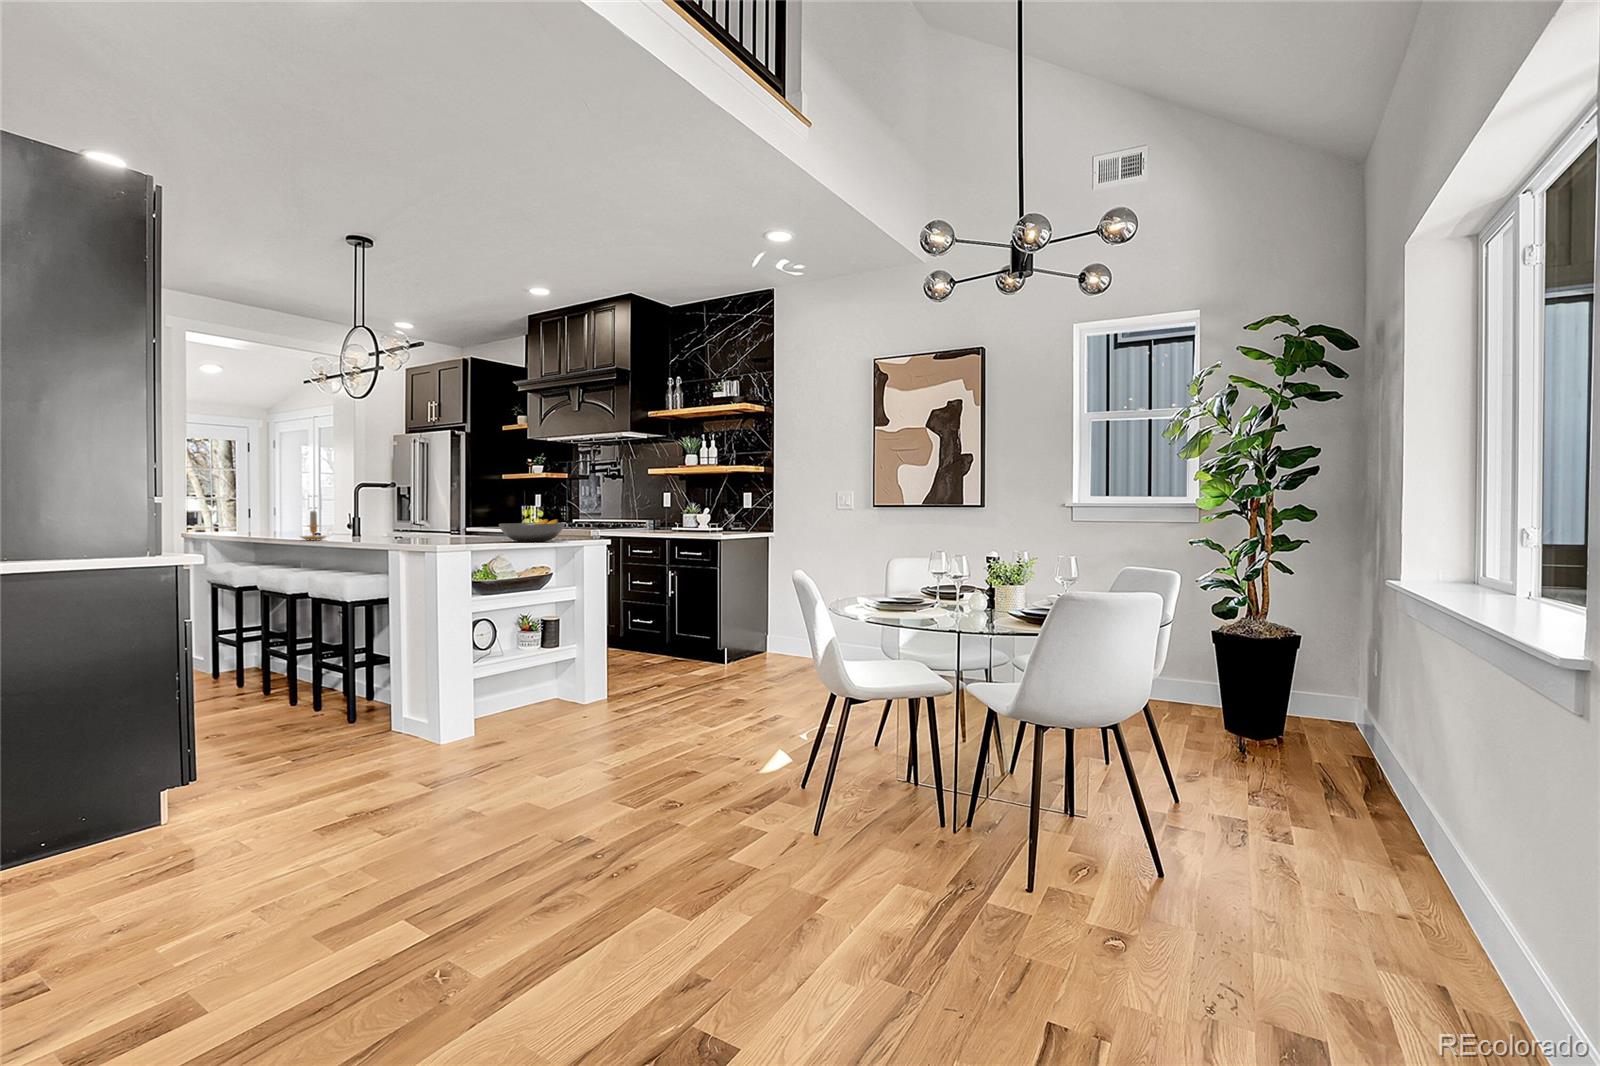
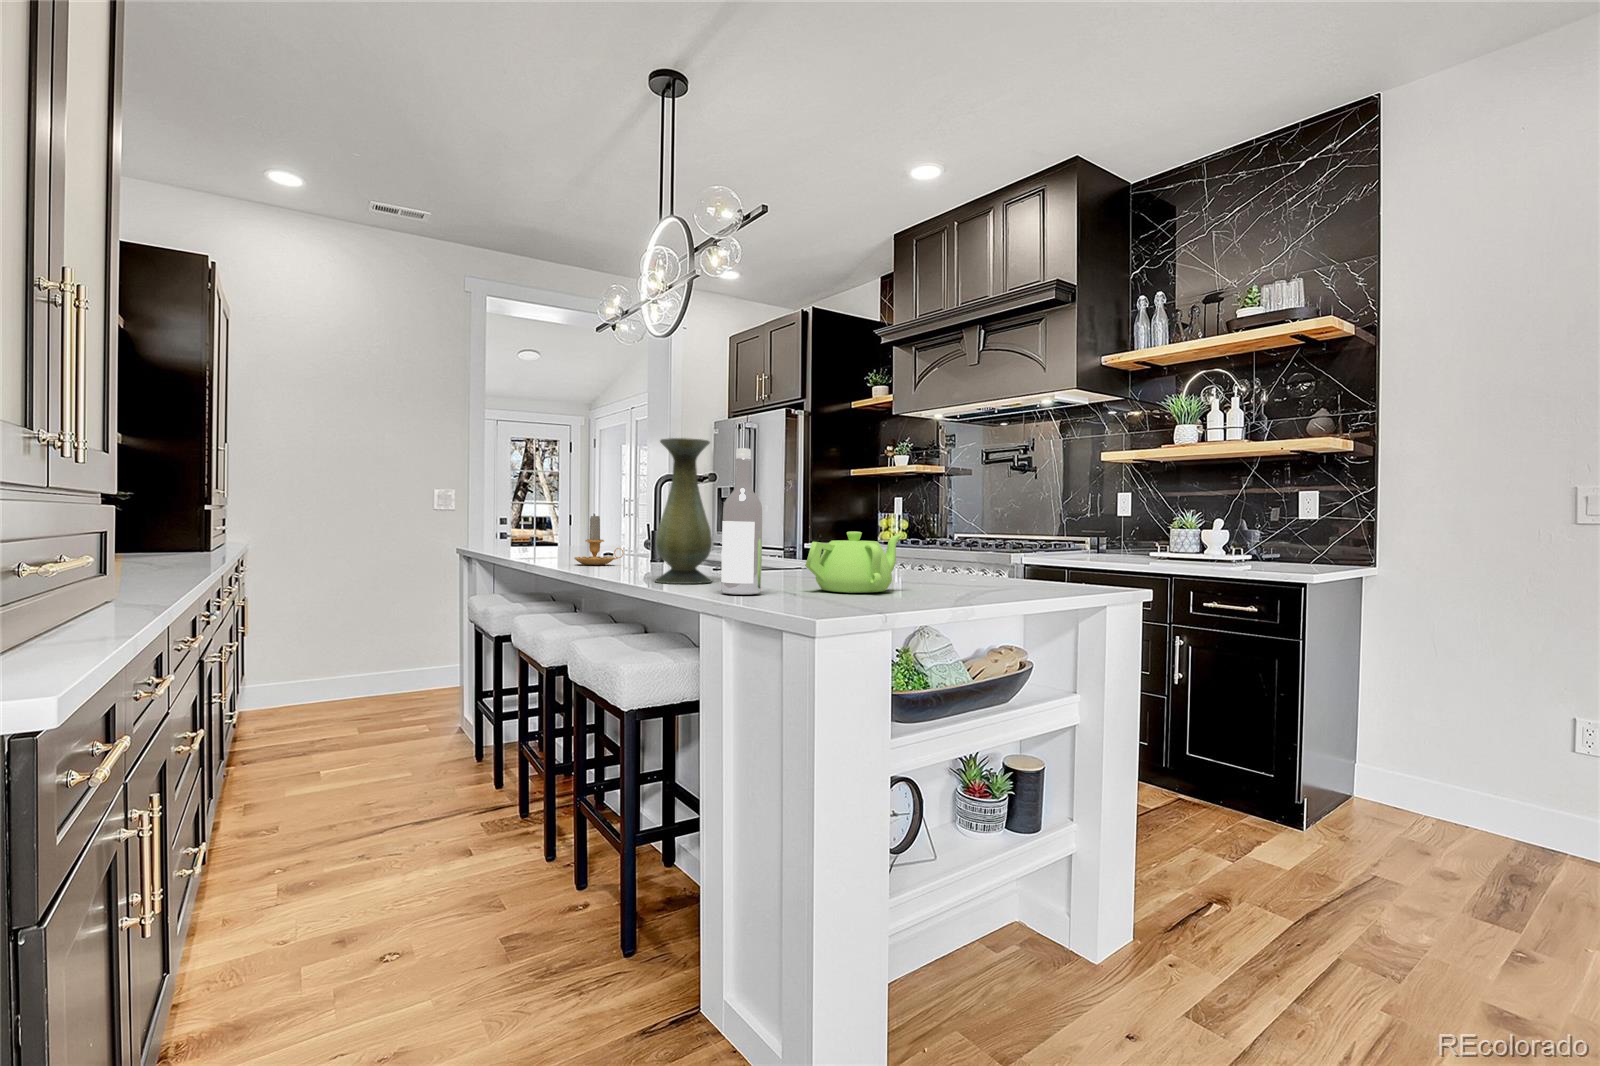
vase: none [360,473,392,543] -> present [655,438,712,584]
wine bottle: none [396,481,416,544] -> present [721,448,762,595]
teapot: none [438,517,488,543] -> present [805,531,903,593]
fruit bowl: present [499,519,565,542] -> none [909,538,1045,586]

